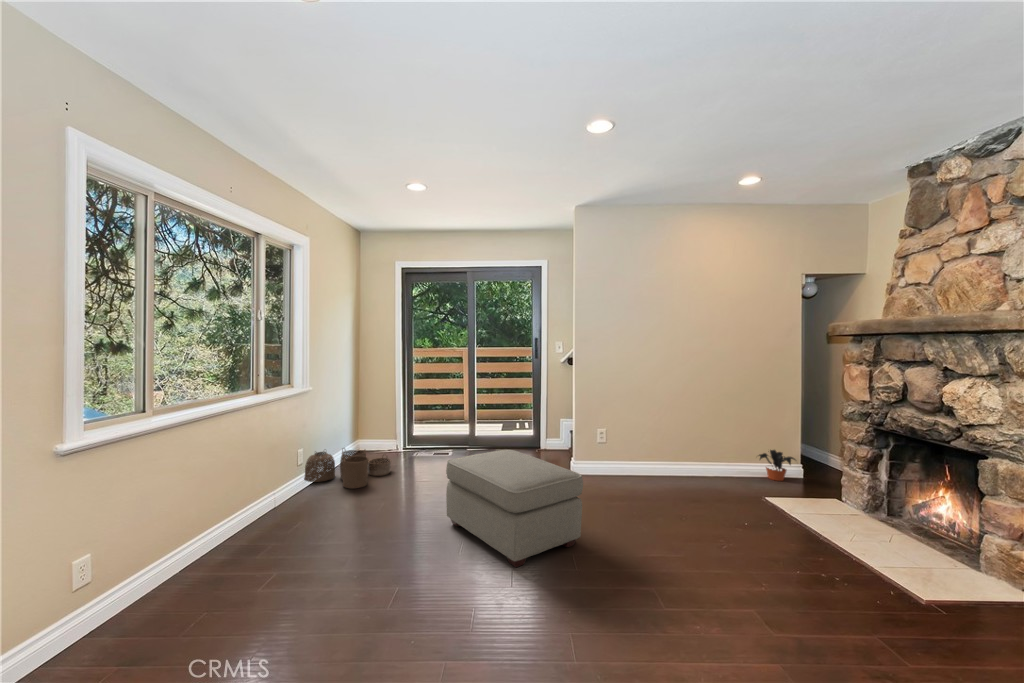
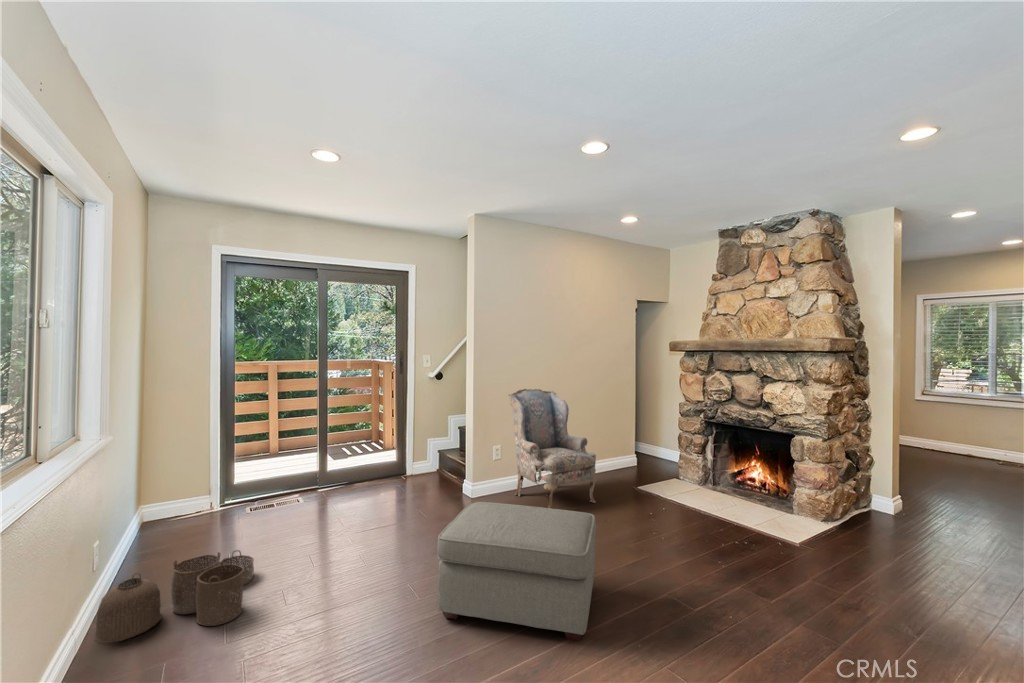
armchair: none [616,370,699,494] -> present [509,389,596,508]
potted plant: present [759,450,795,481] -> none [611,447,641,474]

